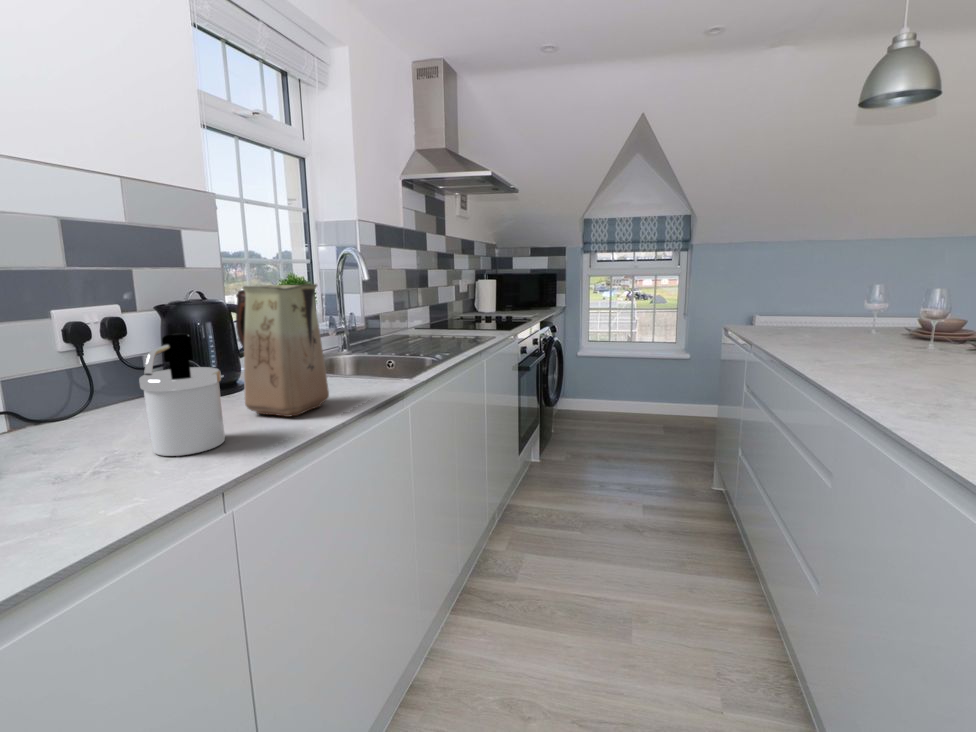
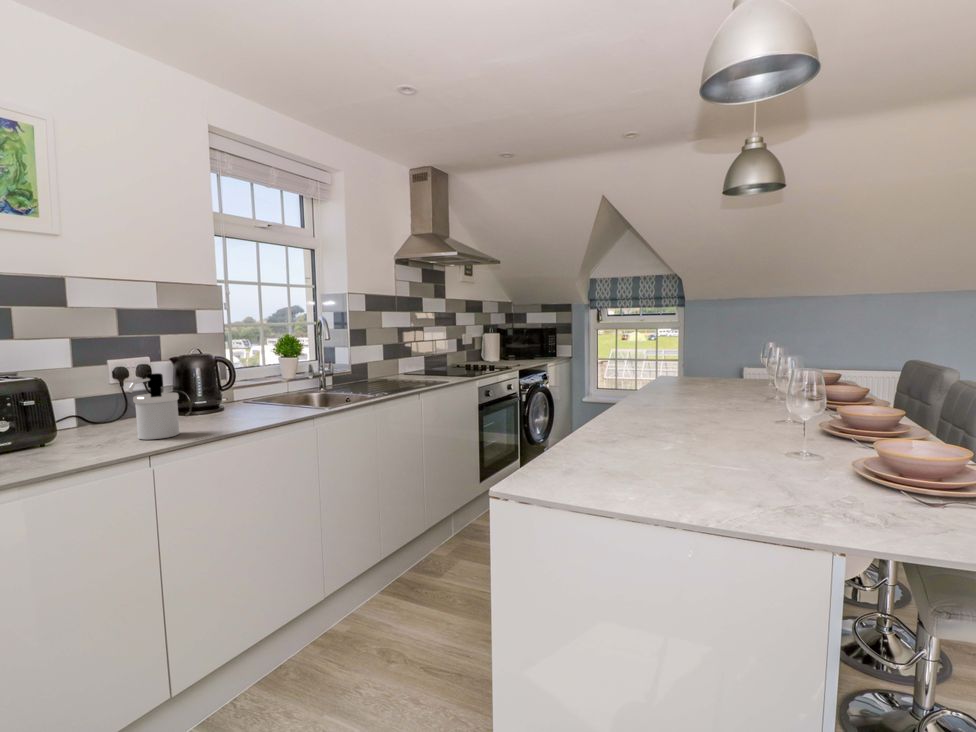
vase: present [236,284,329,417] -> none [204,345,259,425]

